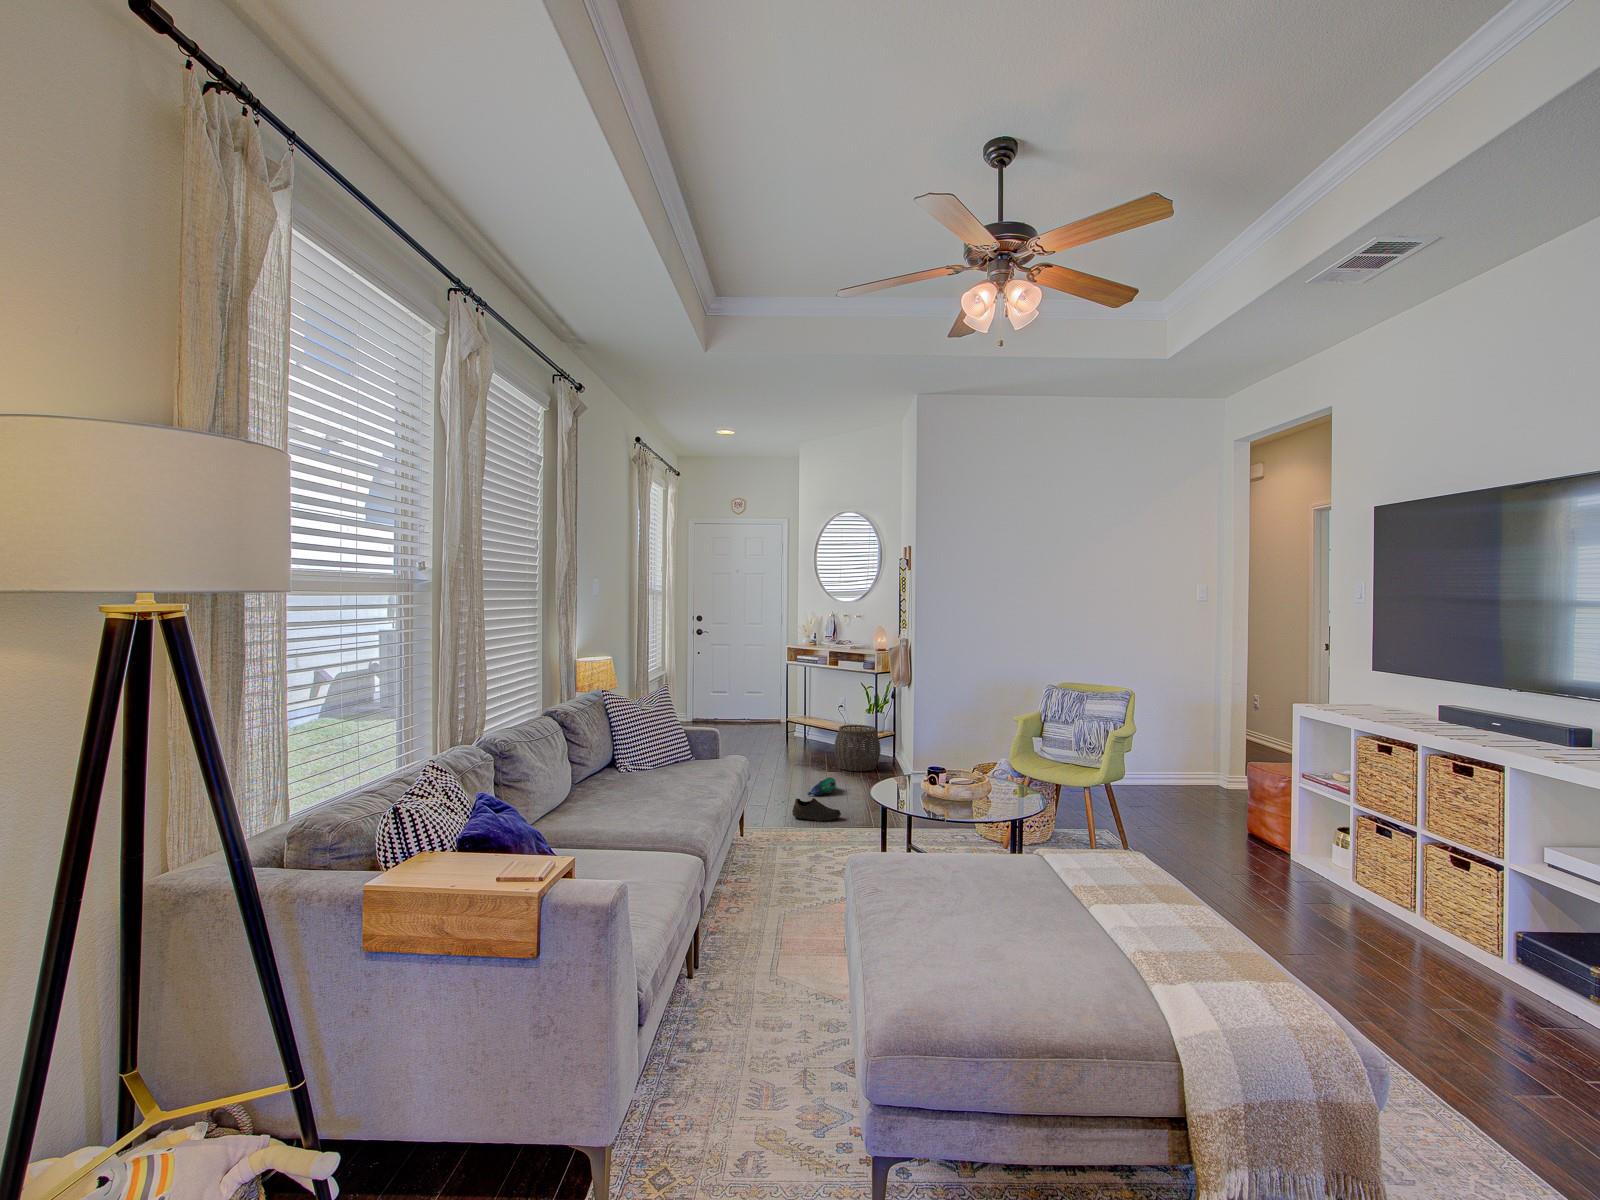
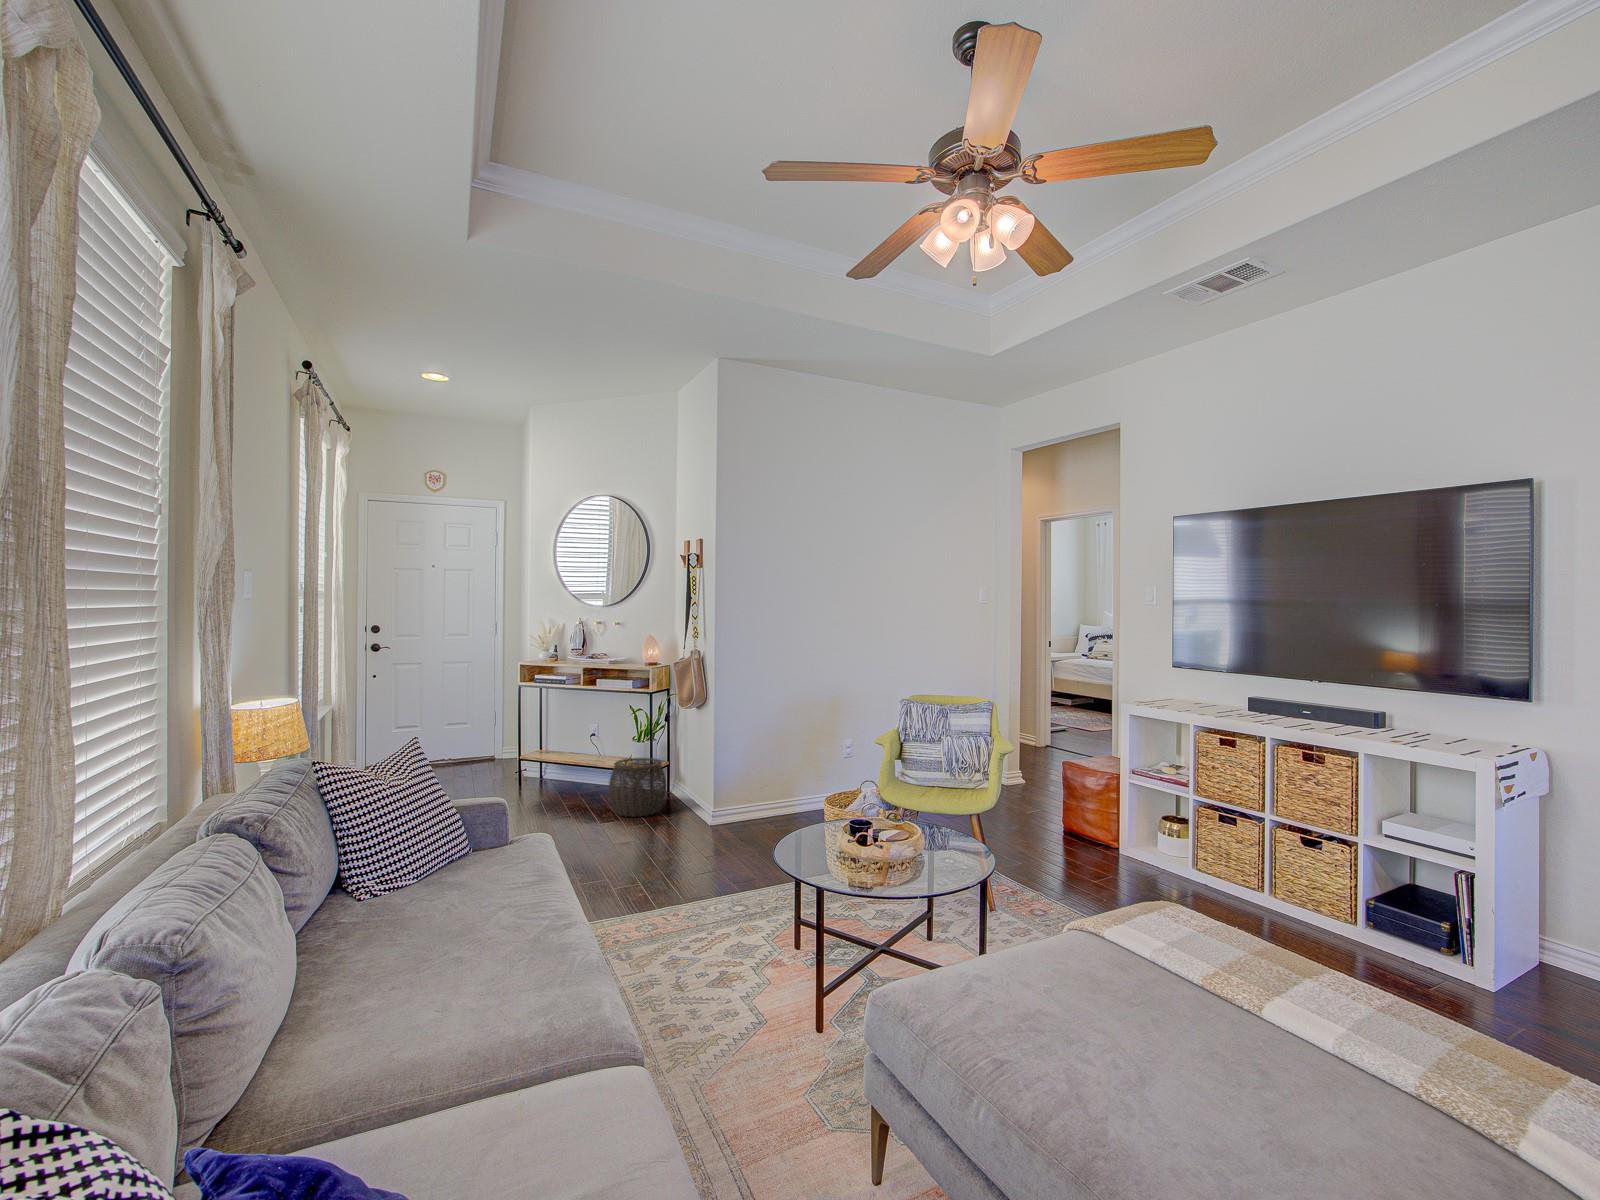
plush toy: present [808,777,836,795] -> none [602,830,636,858]
shoe: present [792,798,841,821] -> none [603,863,667,893]

